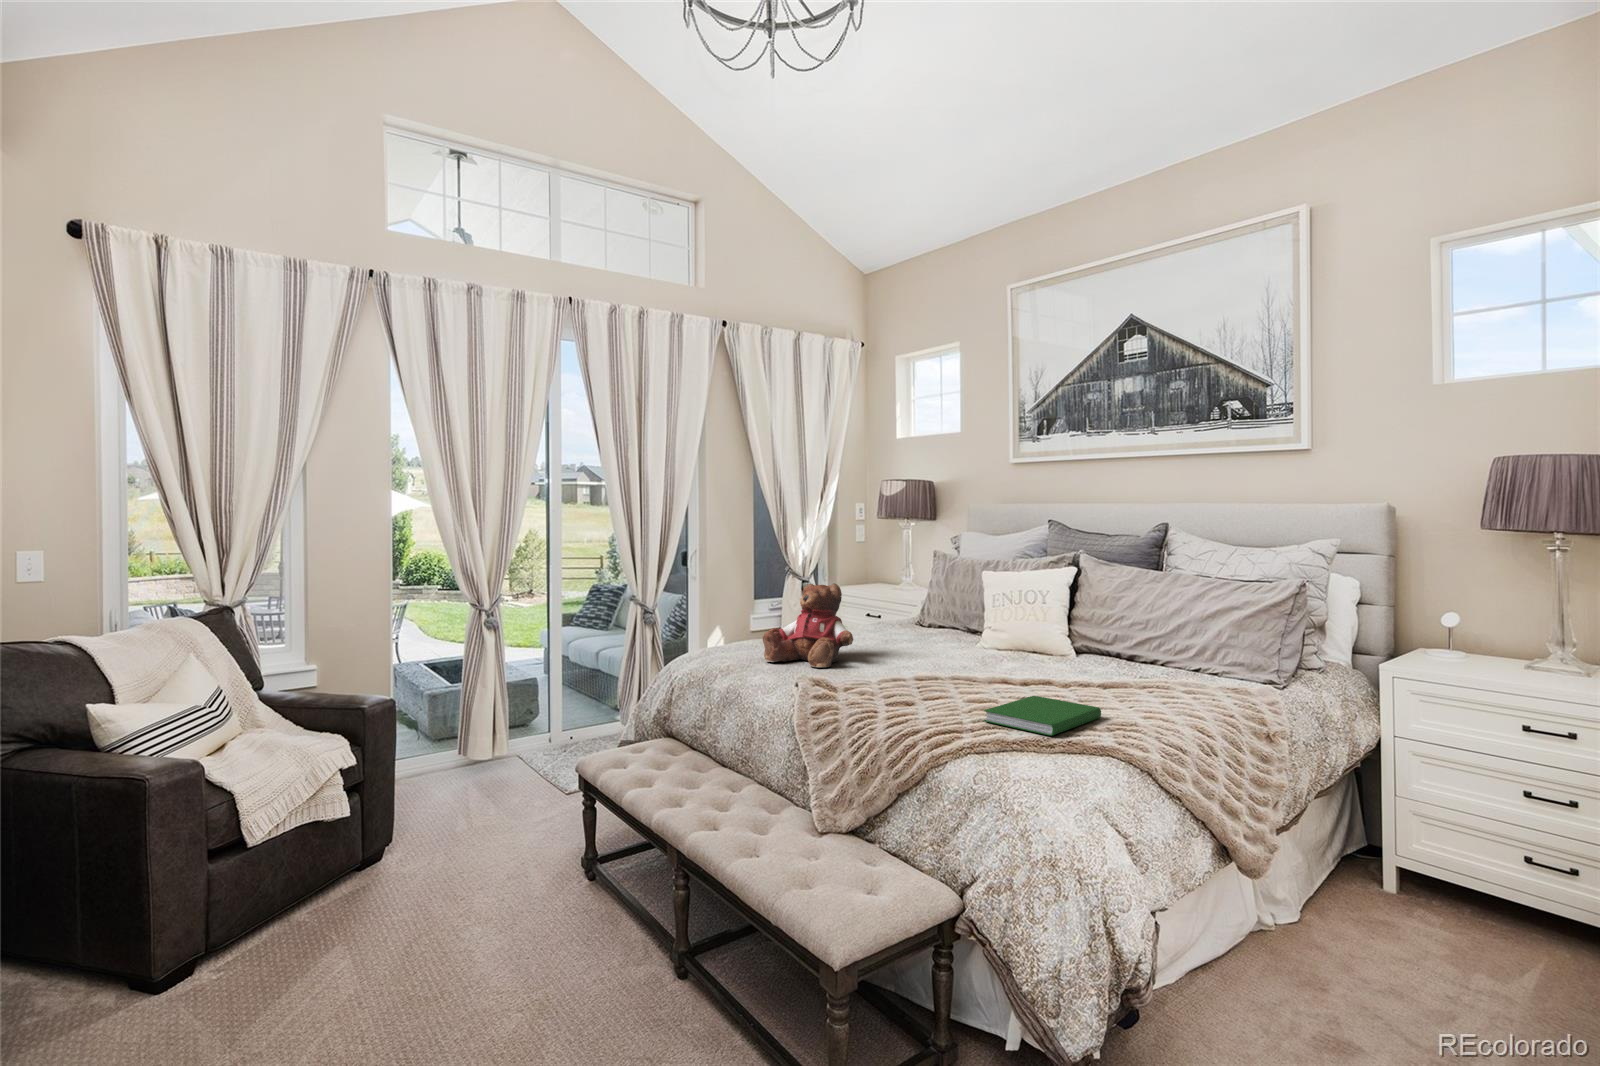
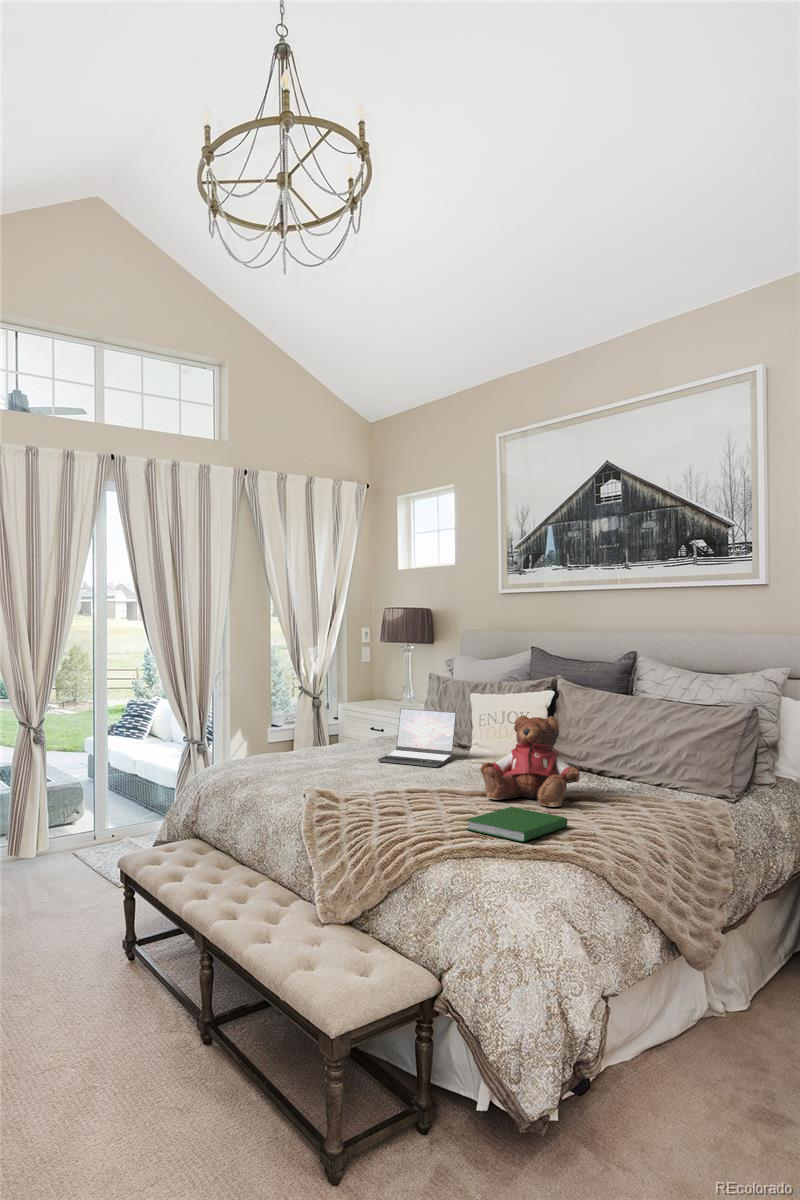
teddy bear: present [763,583,853,667] -> present [481,716,580,807]
laptop: none [882,591,965,653] -> present [378,708,456,767]

